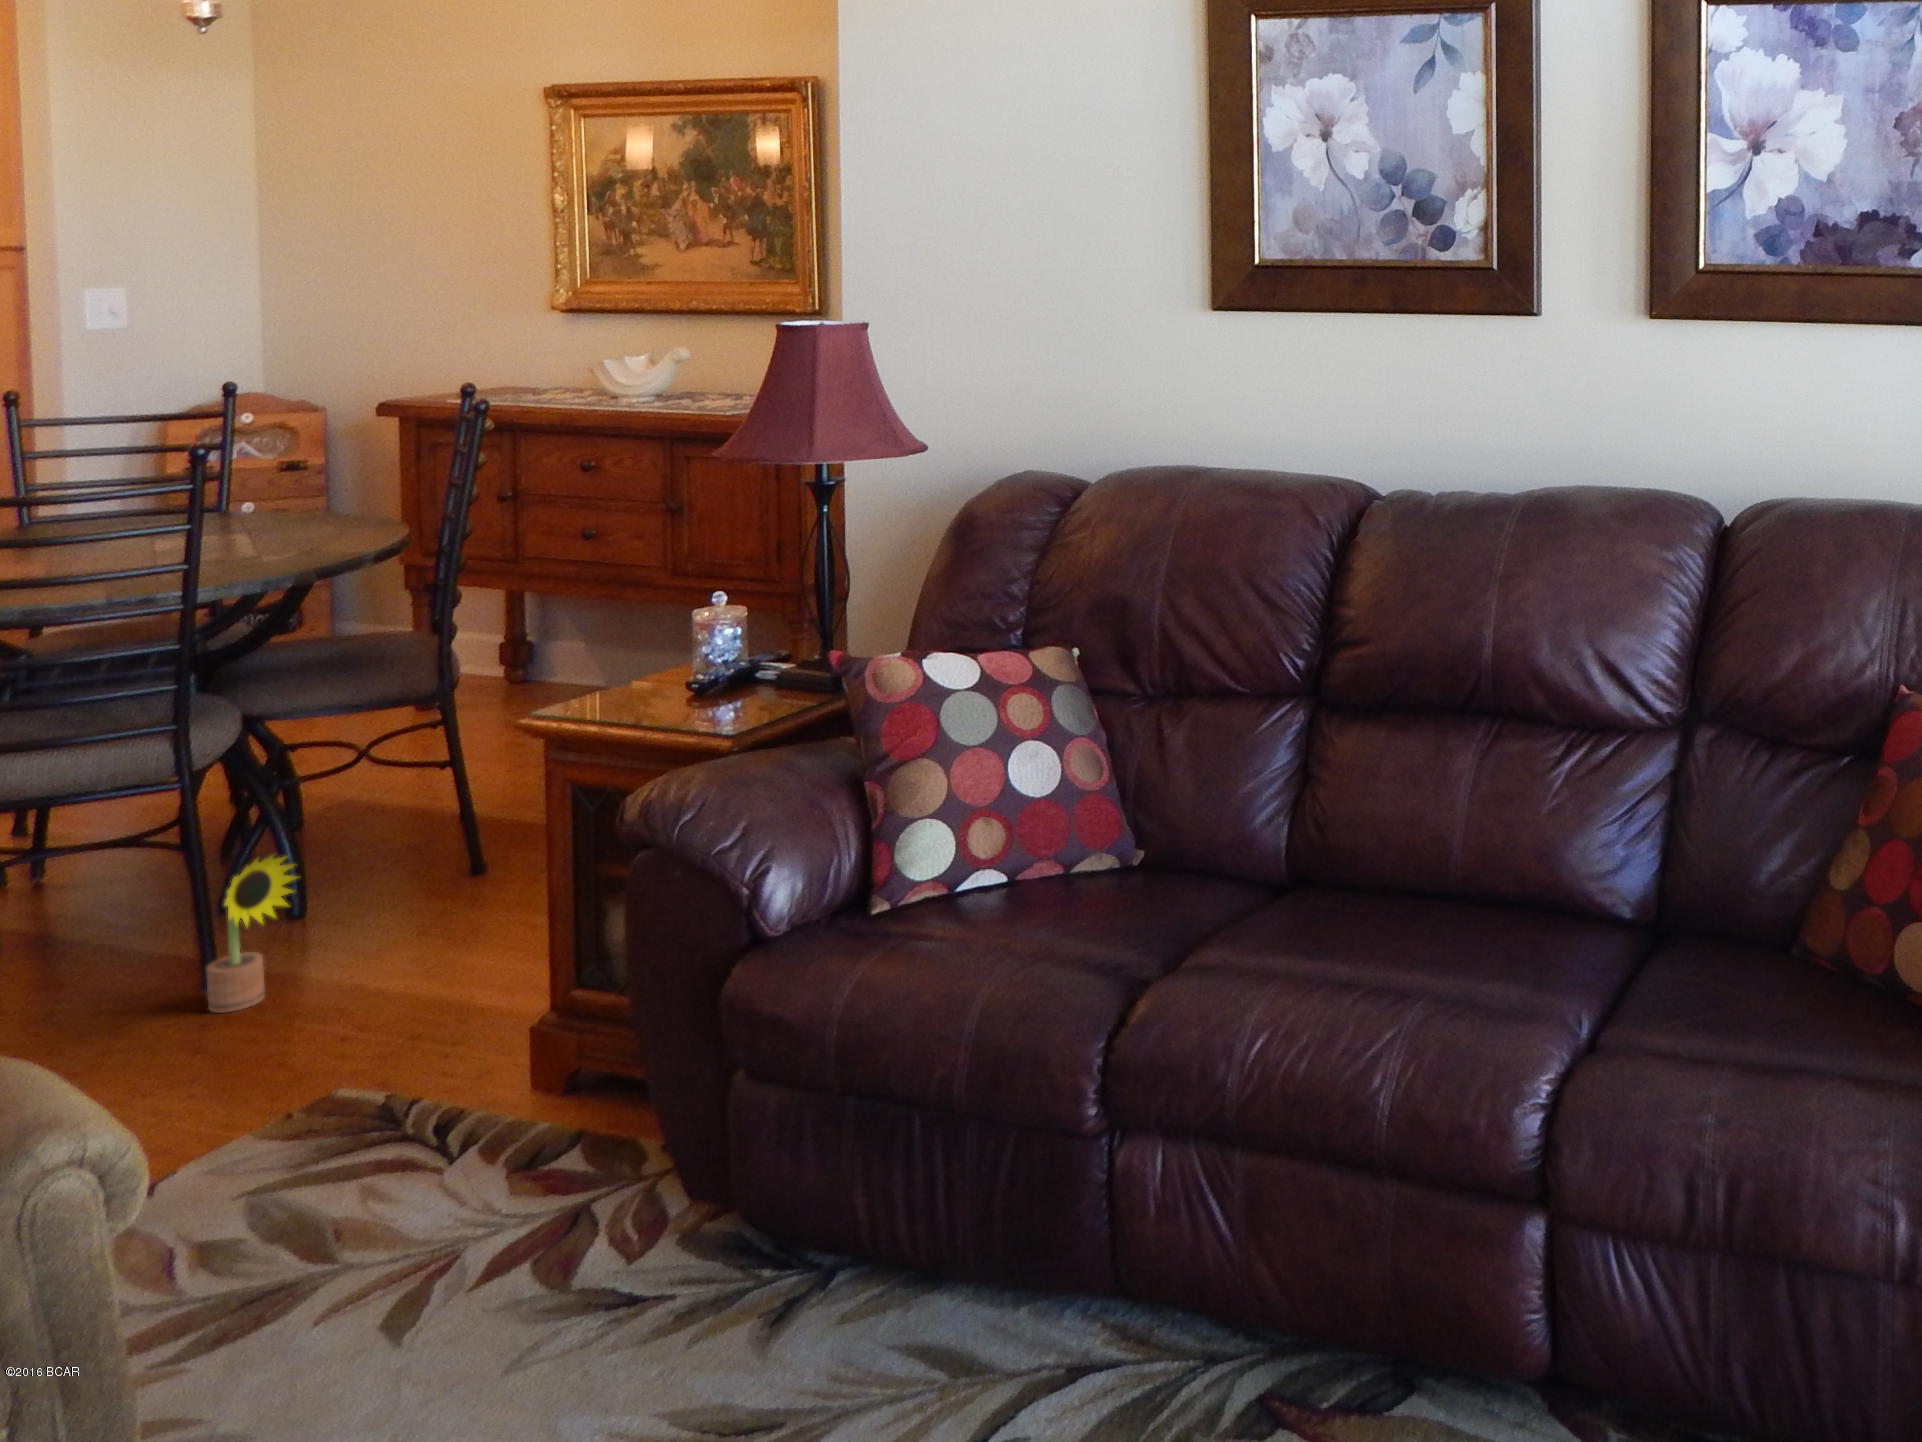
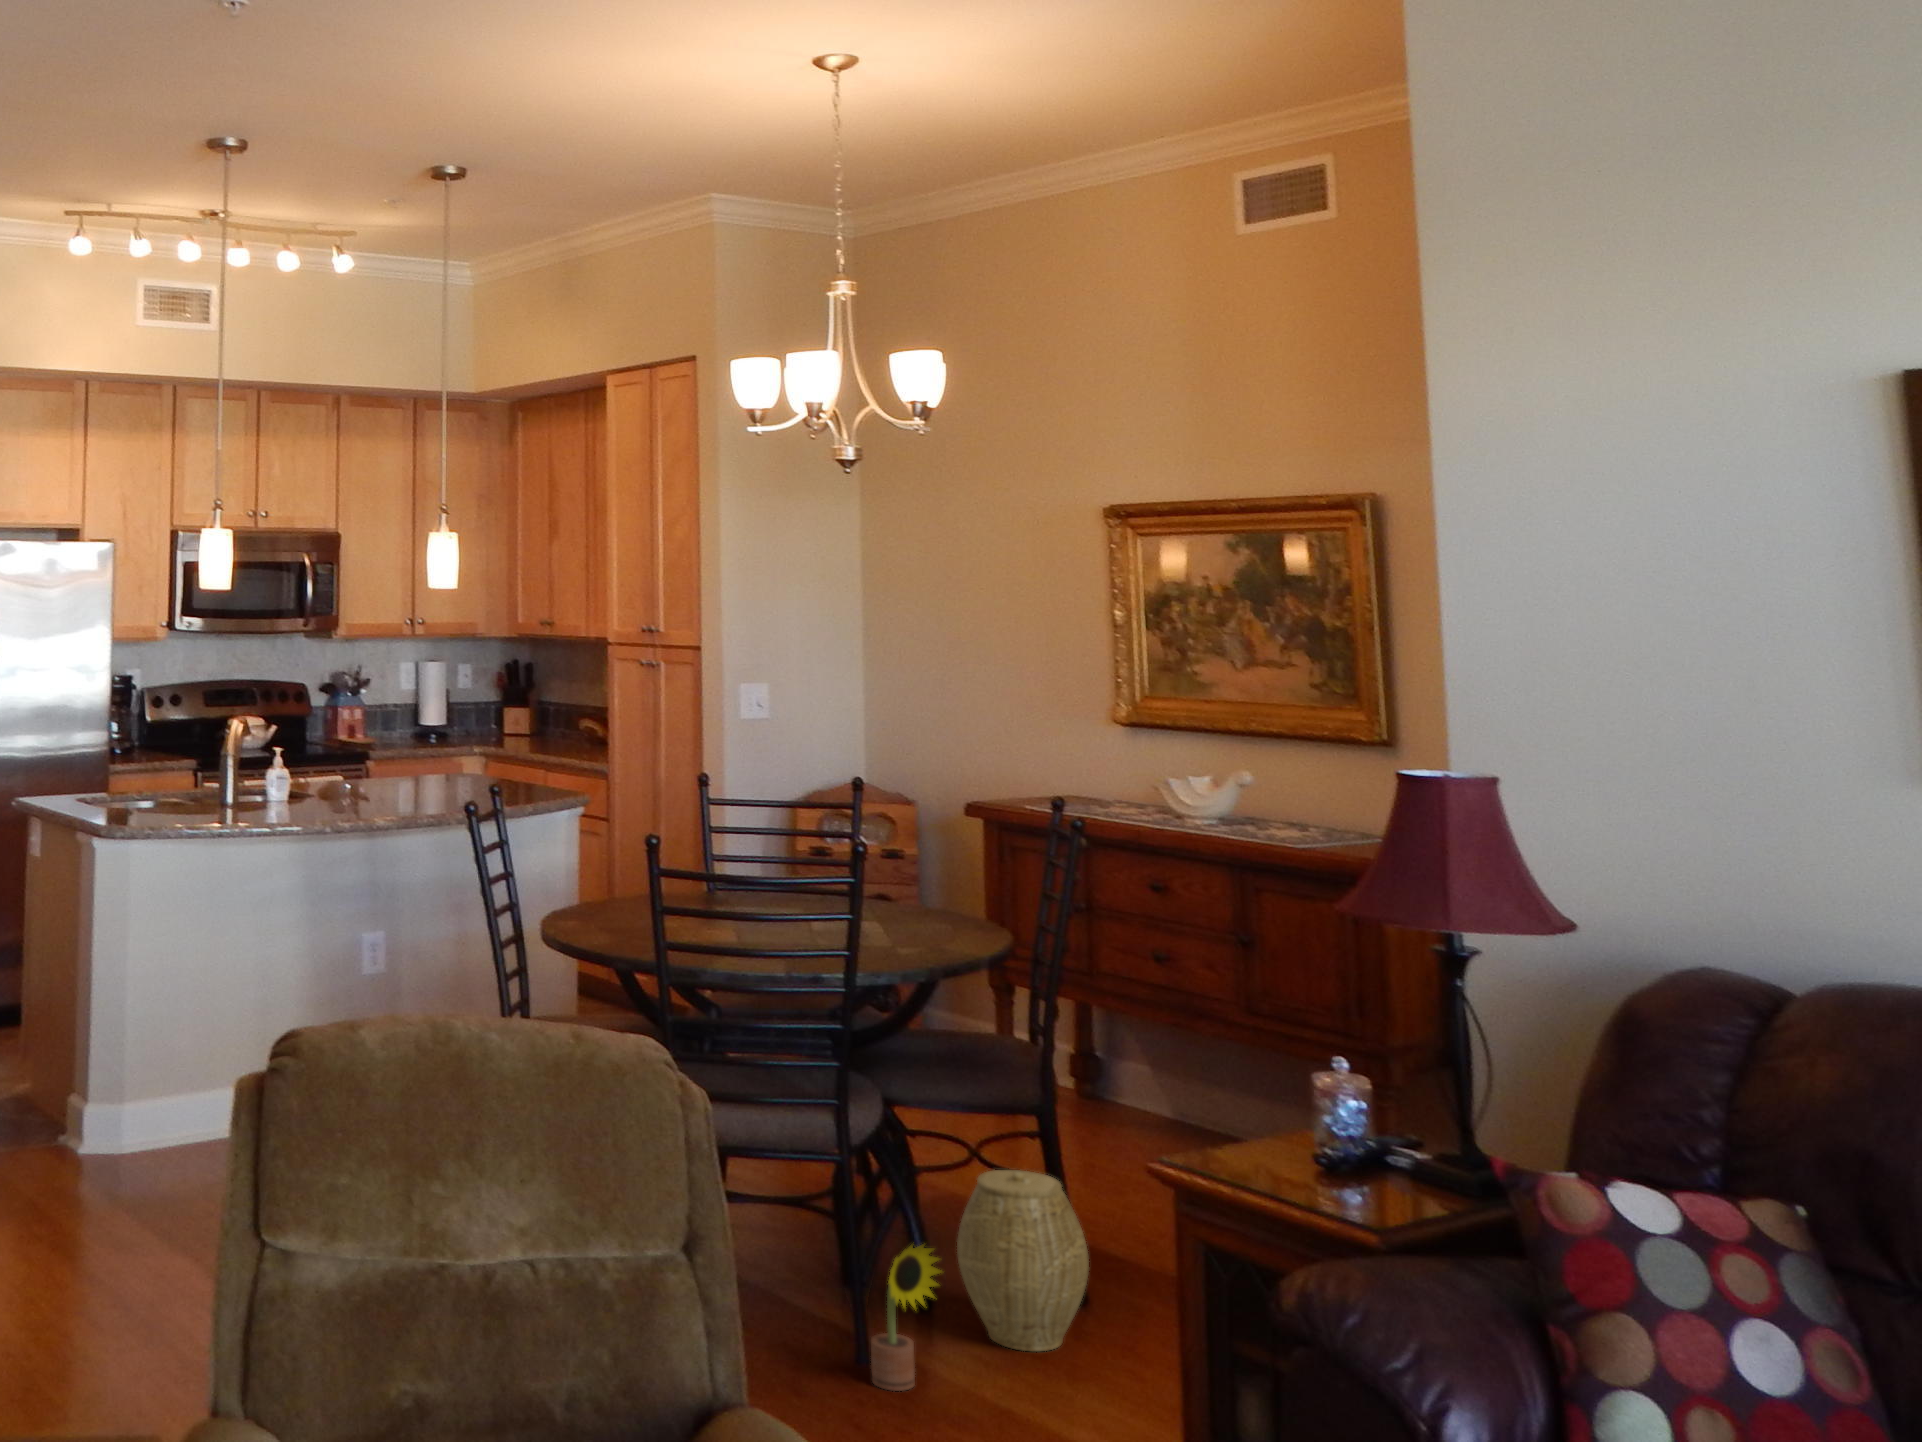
woven basket: none [330,754,484,929] -> present [957,1170,1089,1352]

